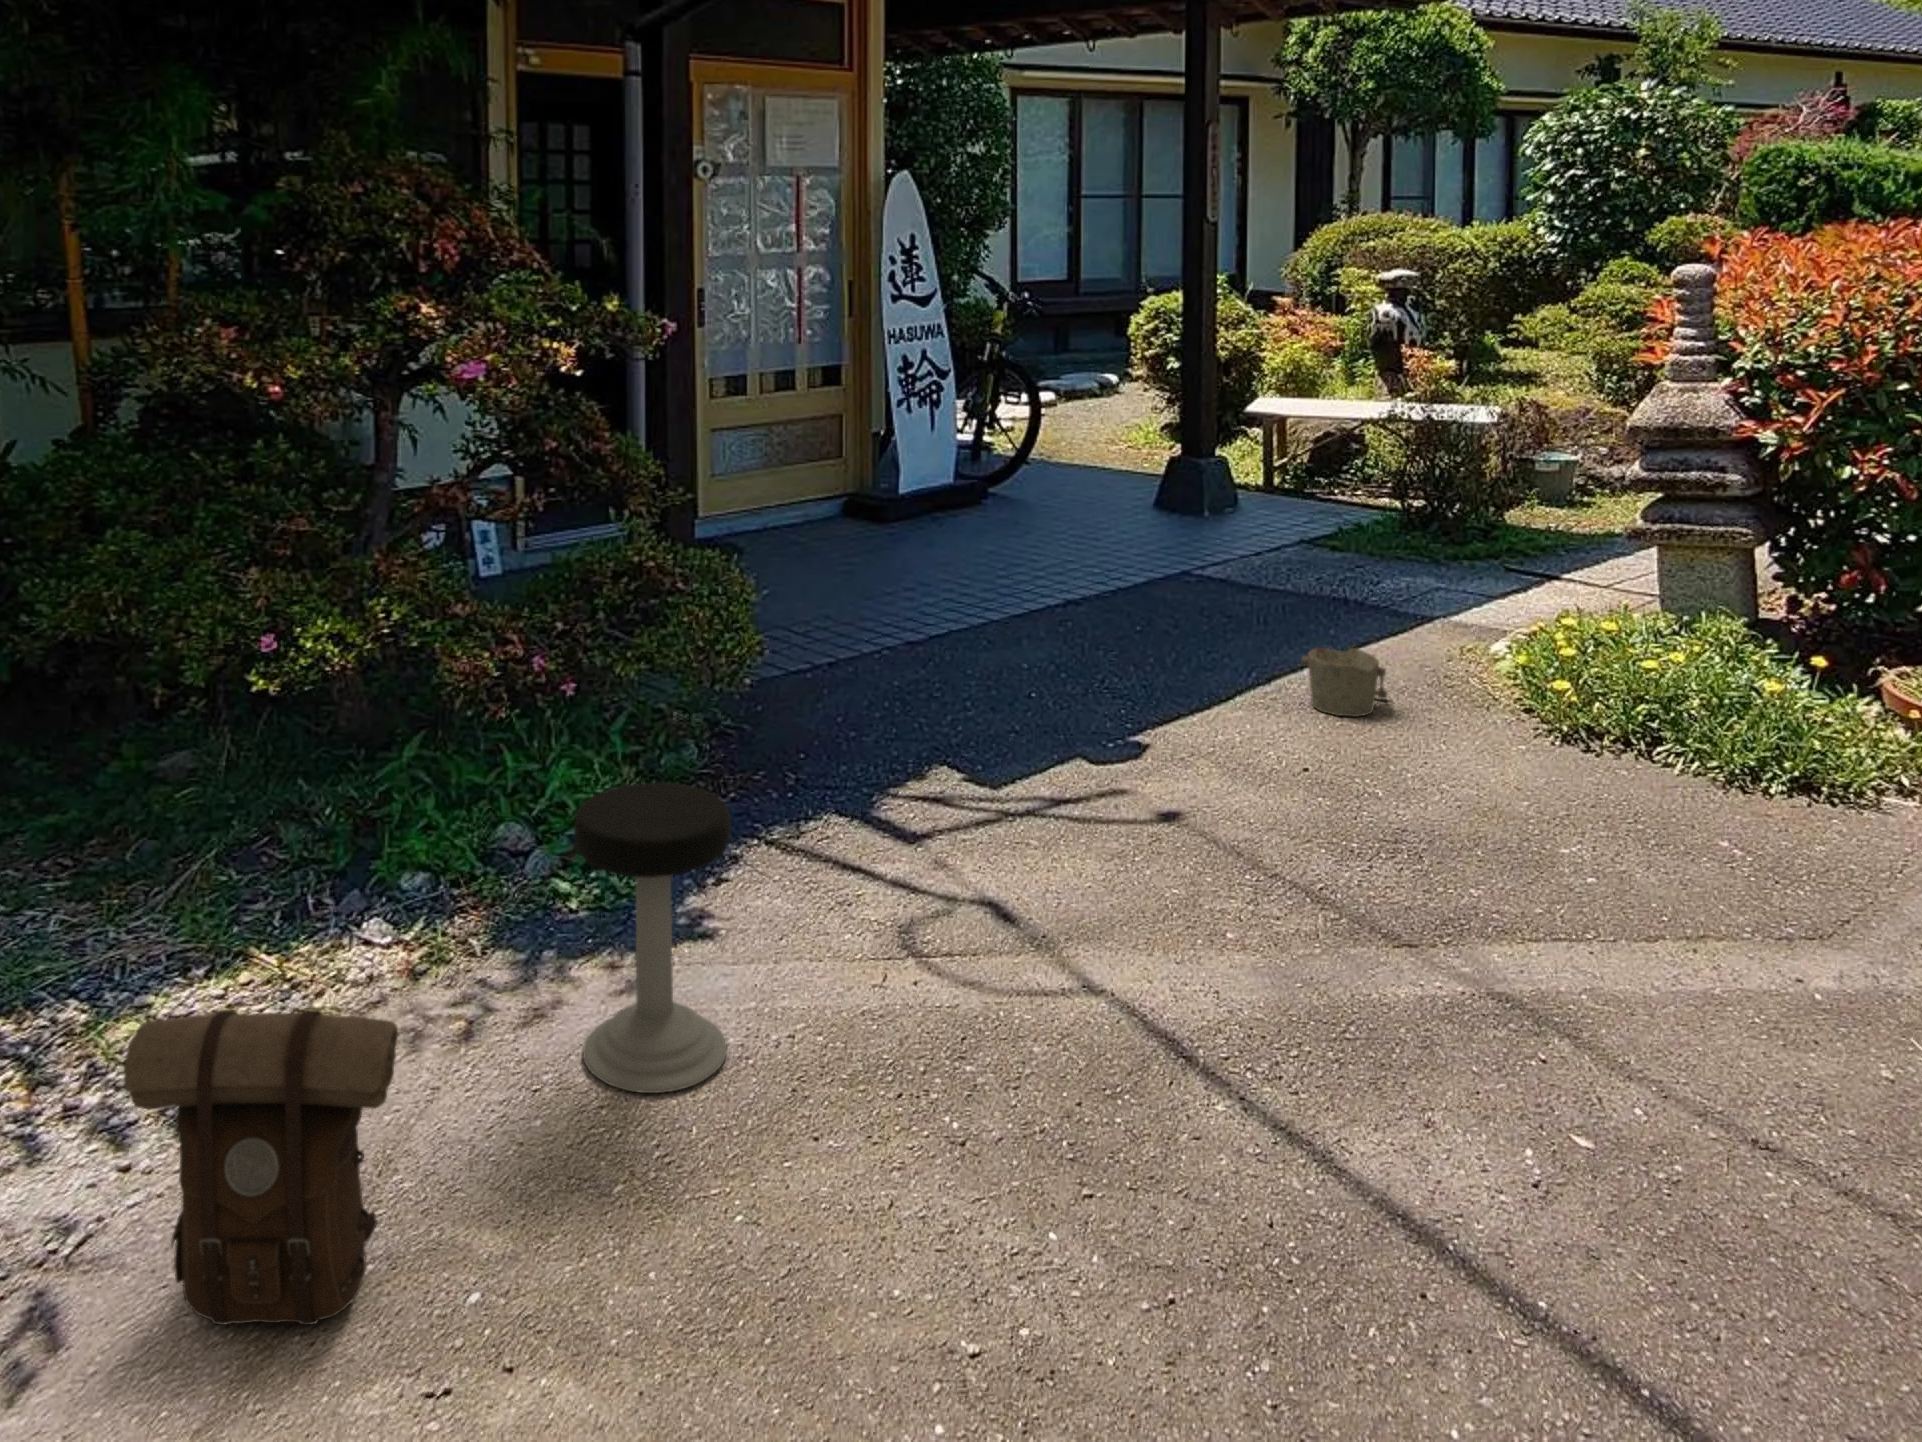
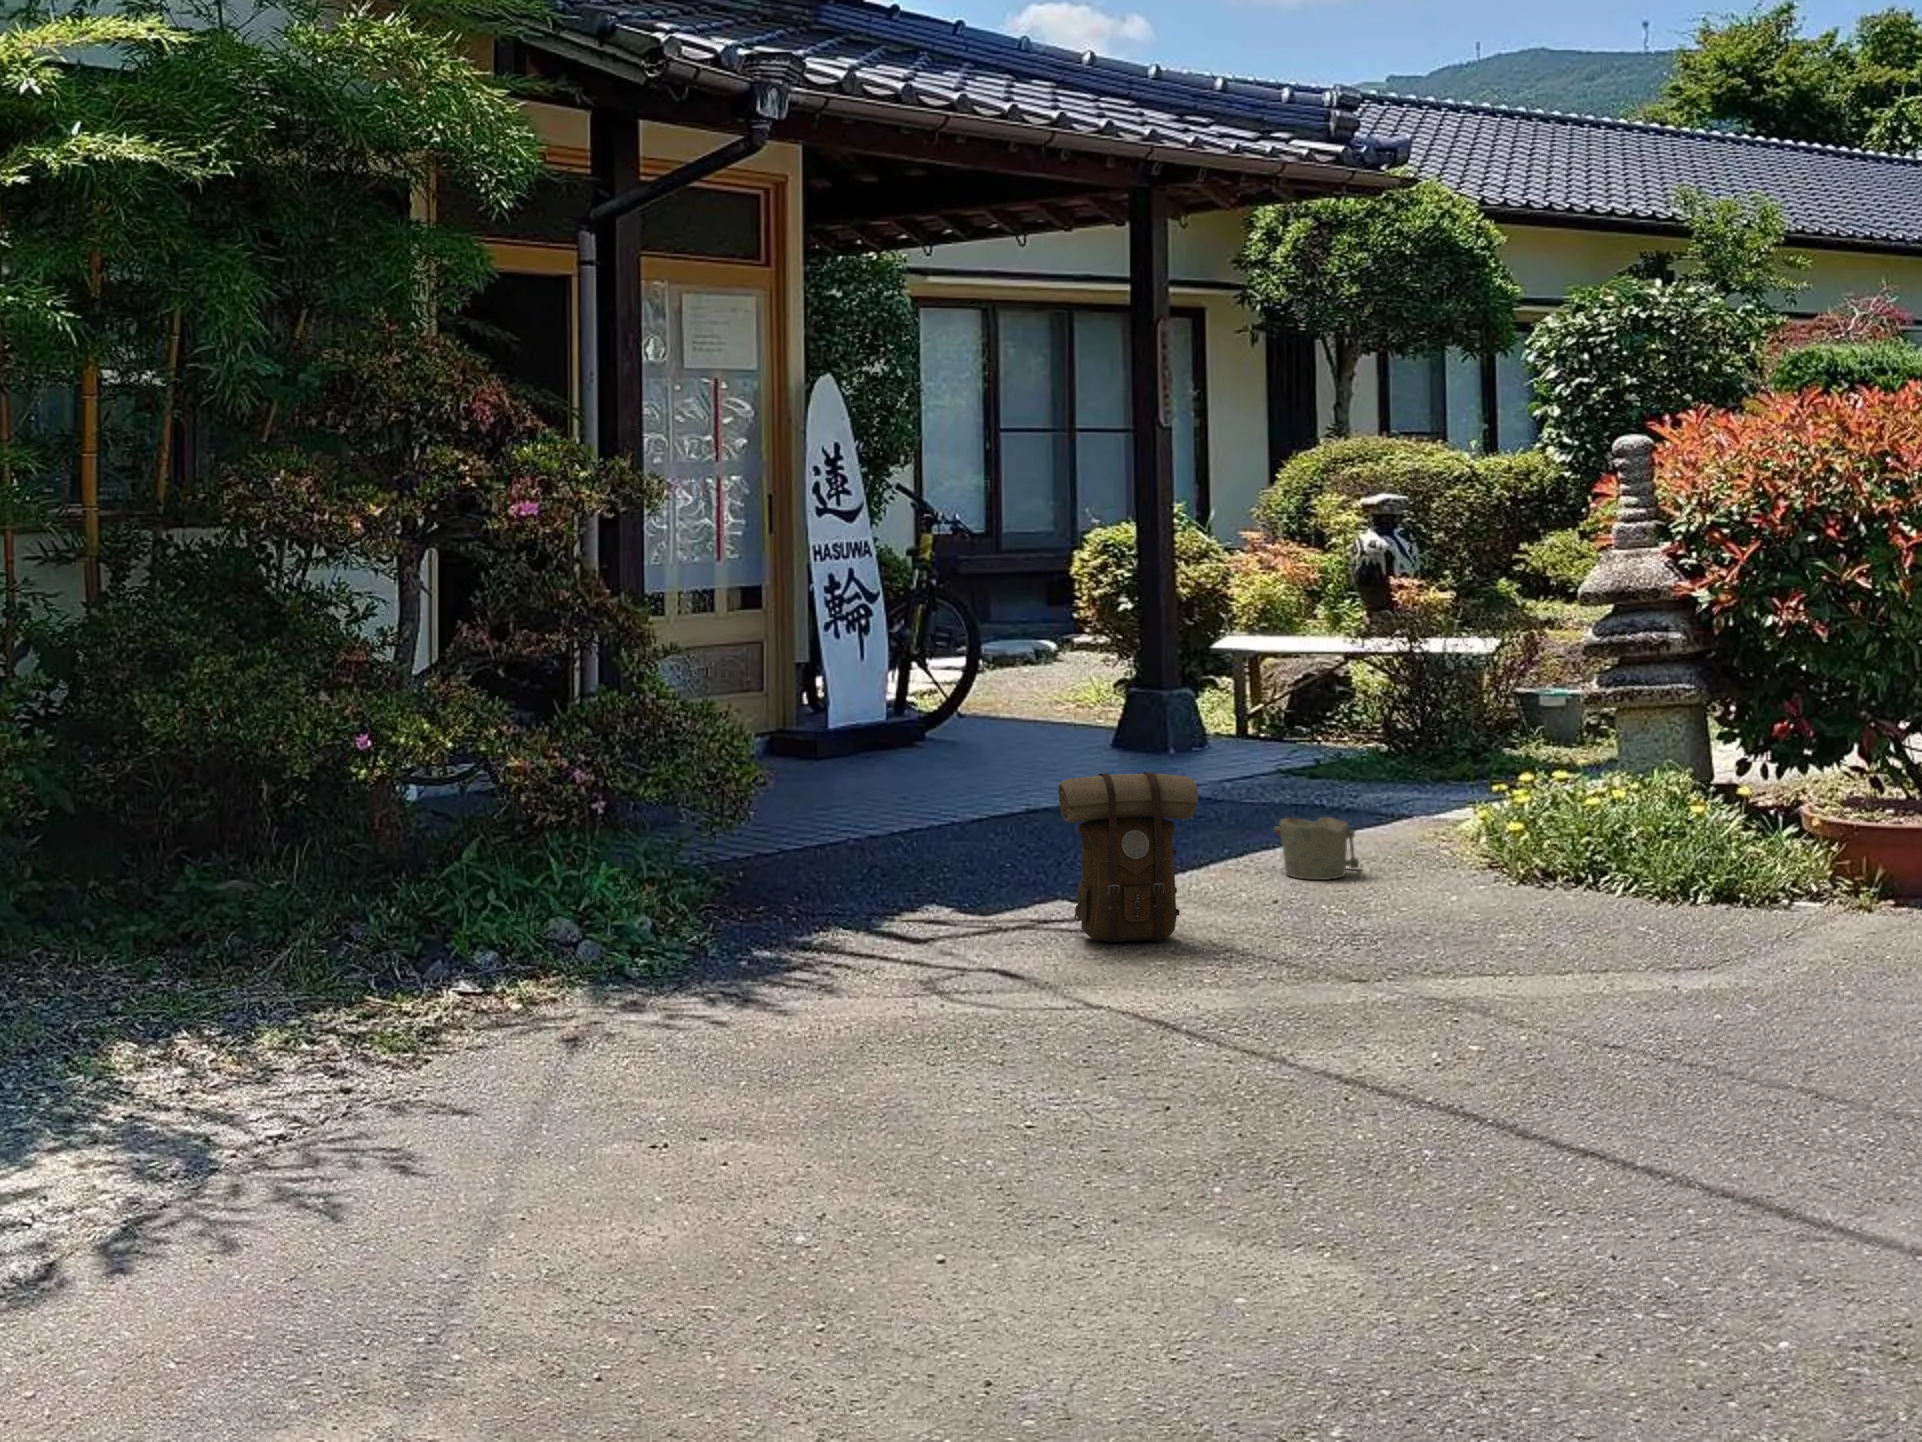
stool: present [574,782,731,1093] -> none [655,836,788,1083]
backpack: present [124,1010,398,1325] -> present [1058,772,1198,943]

